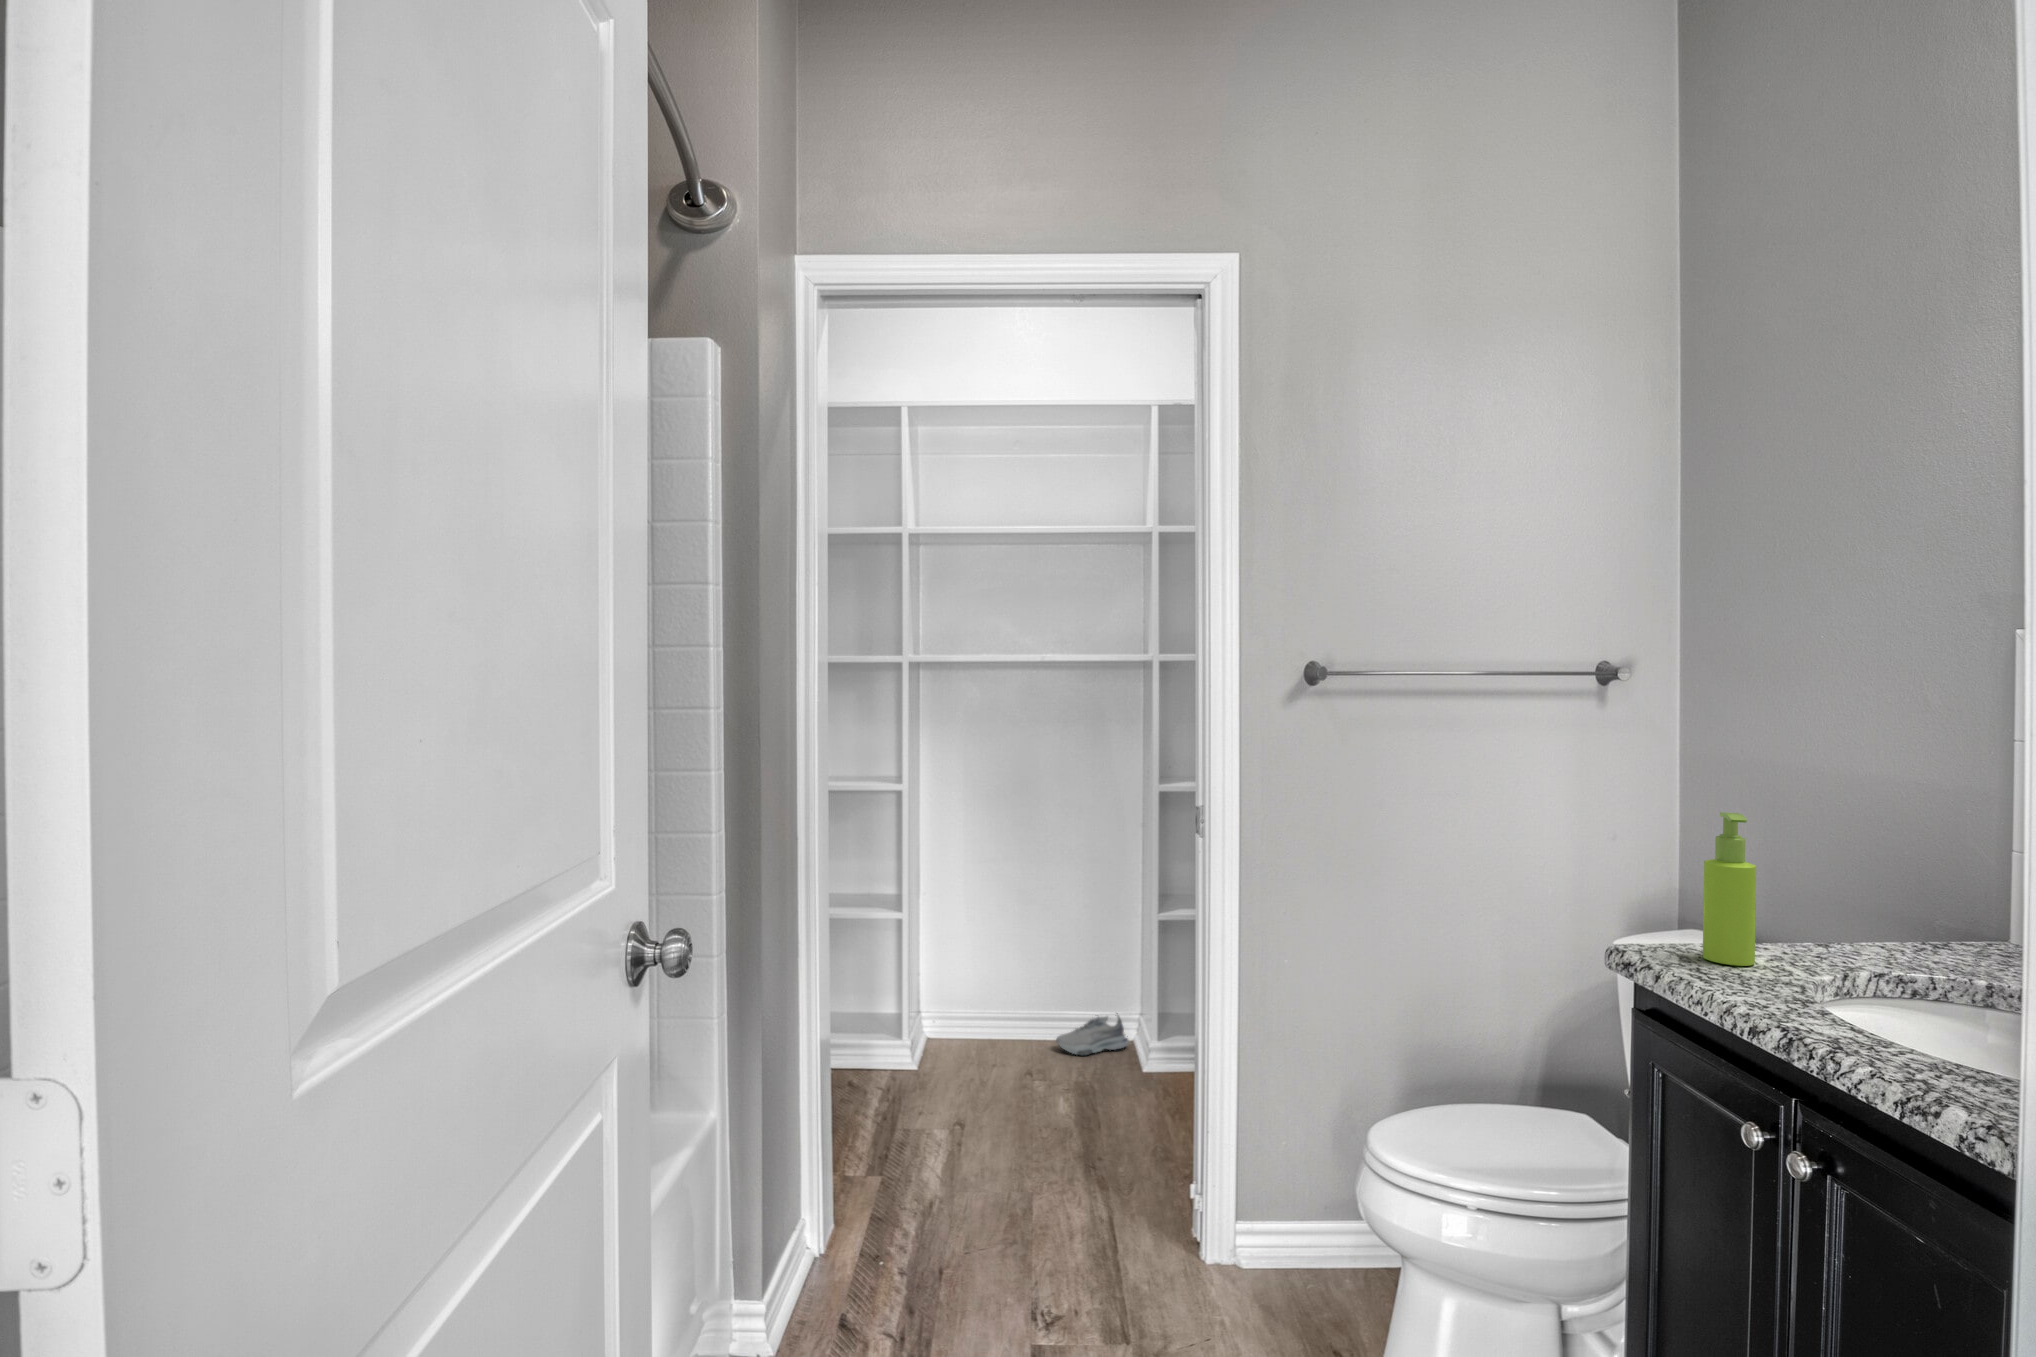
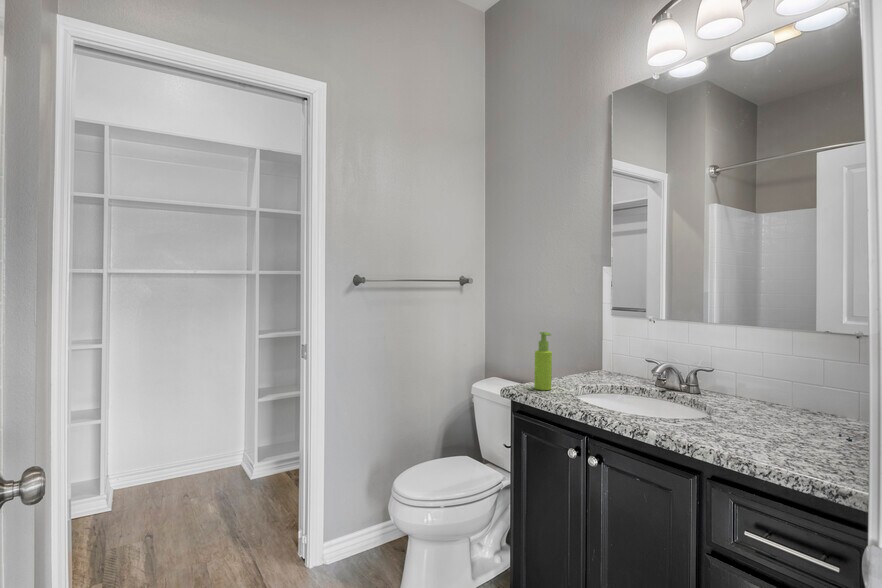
shoe: present [1056,1016,1129,1056] -> none [200,454,241,480]

